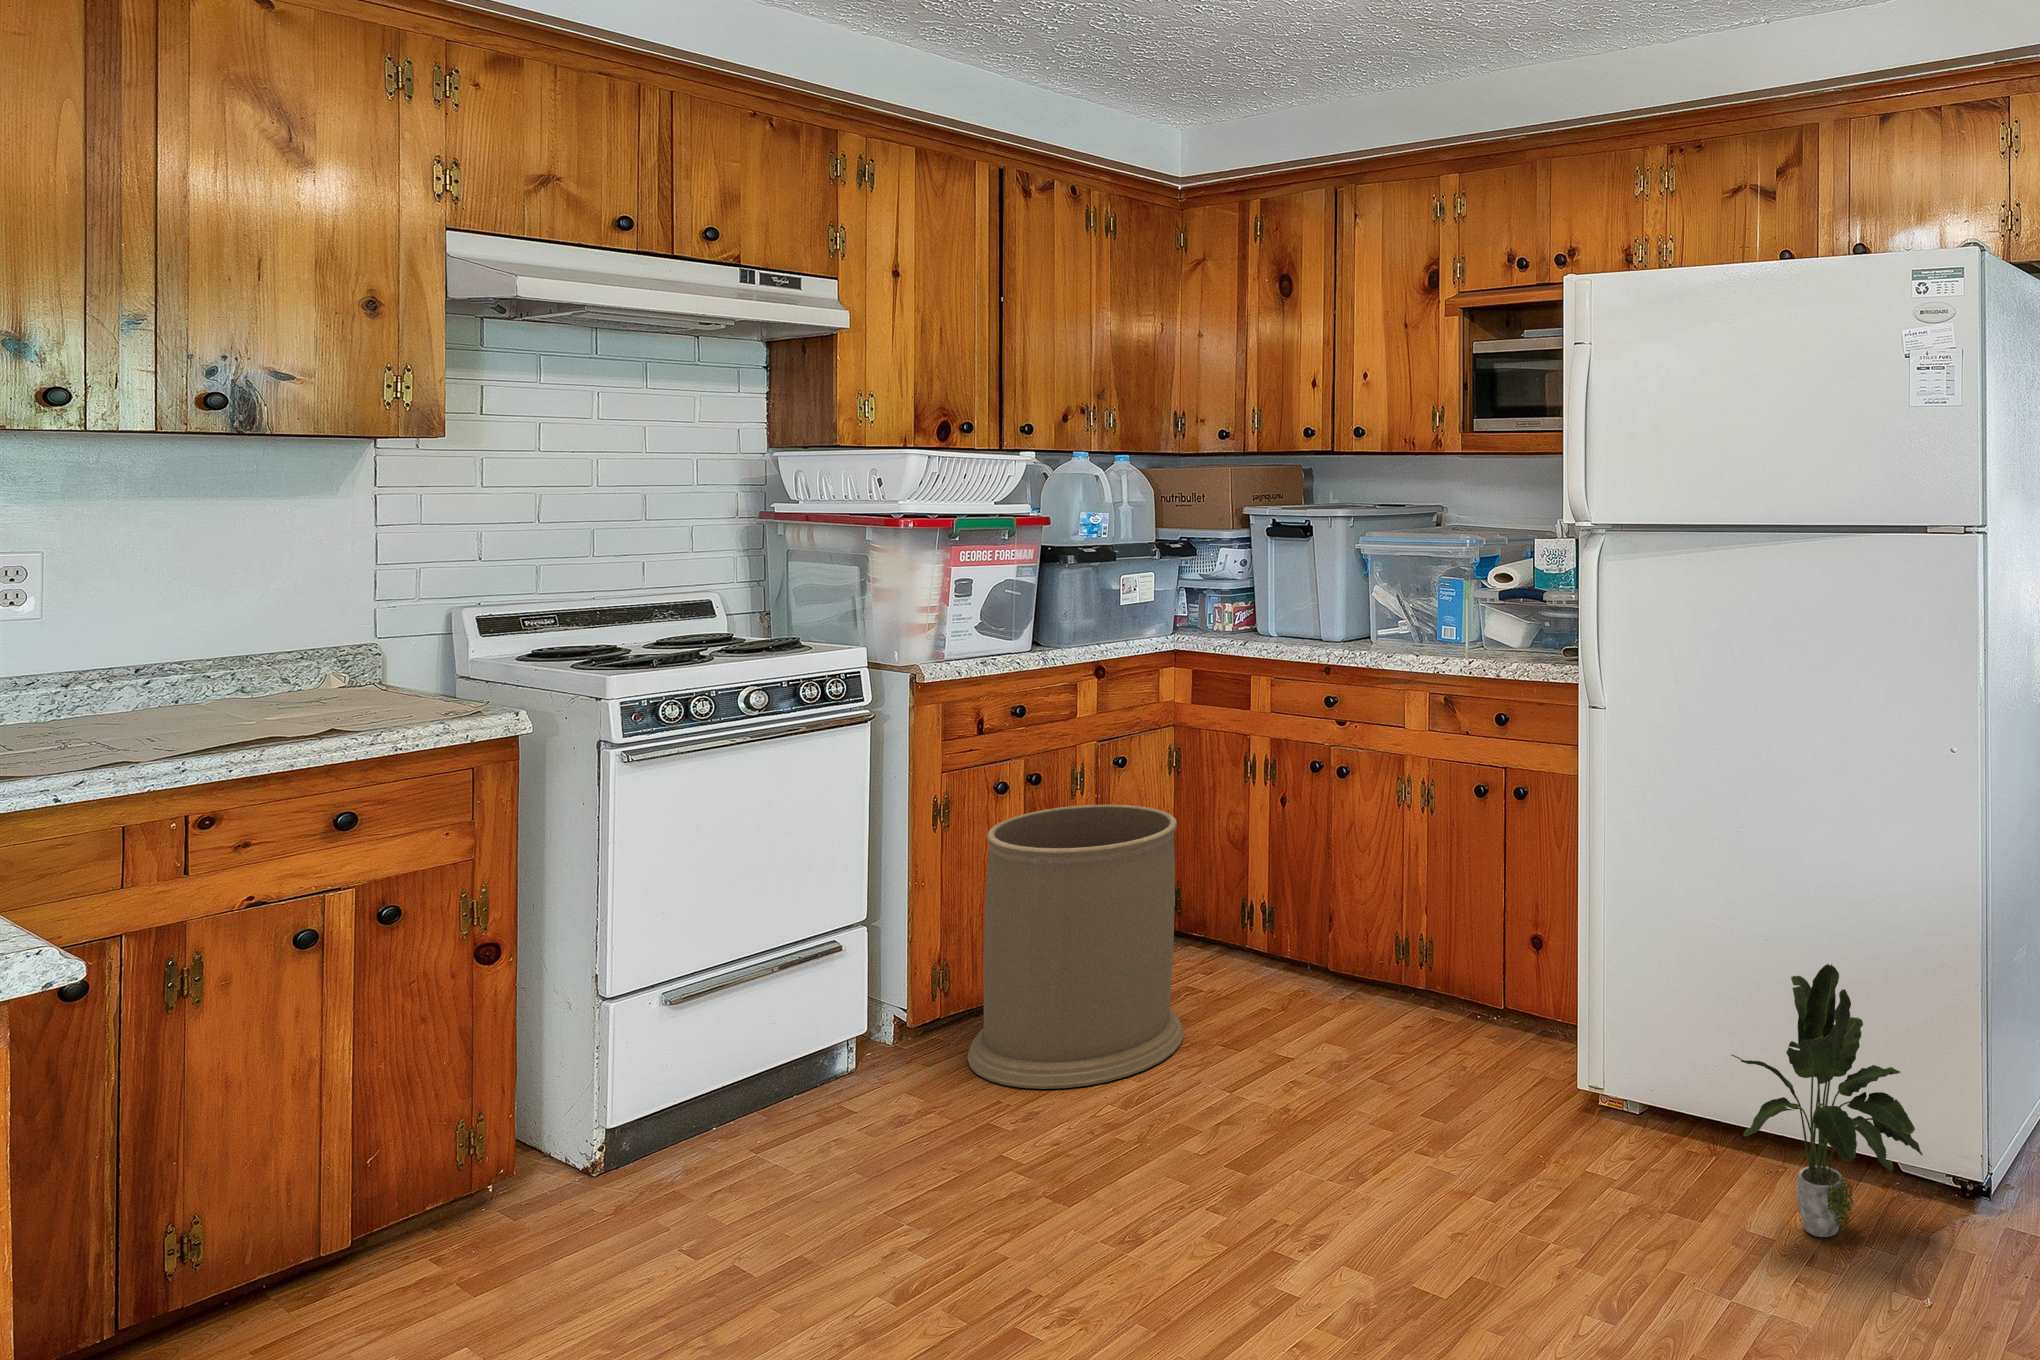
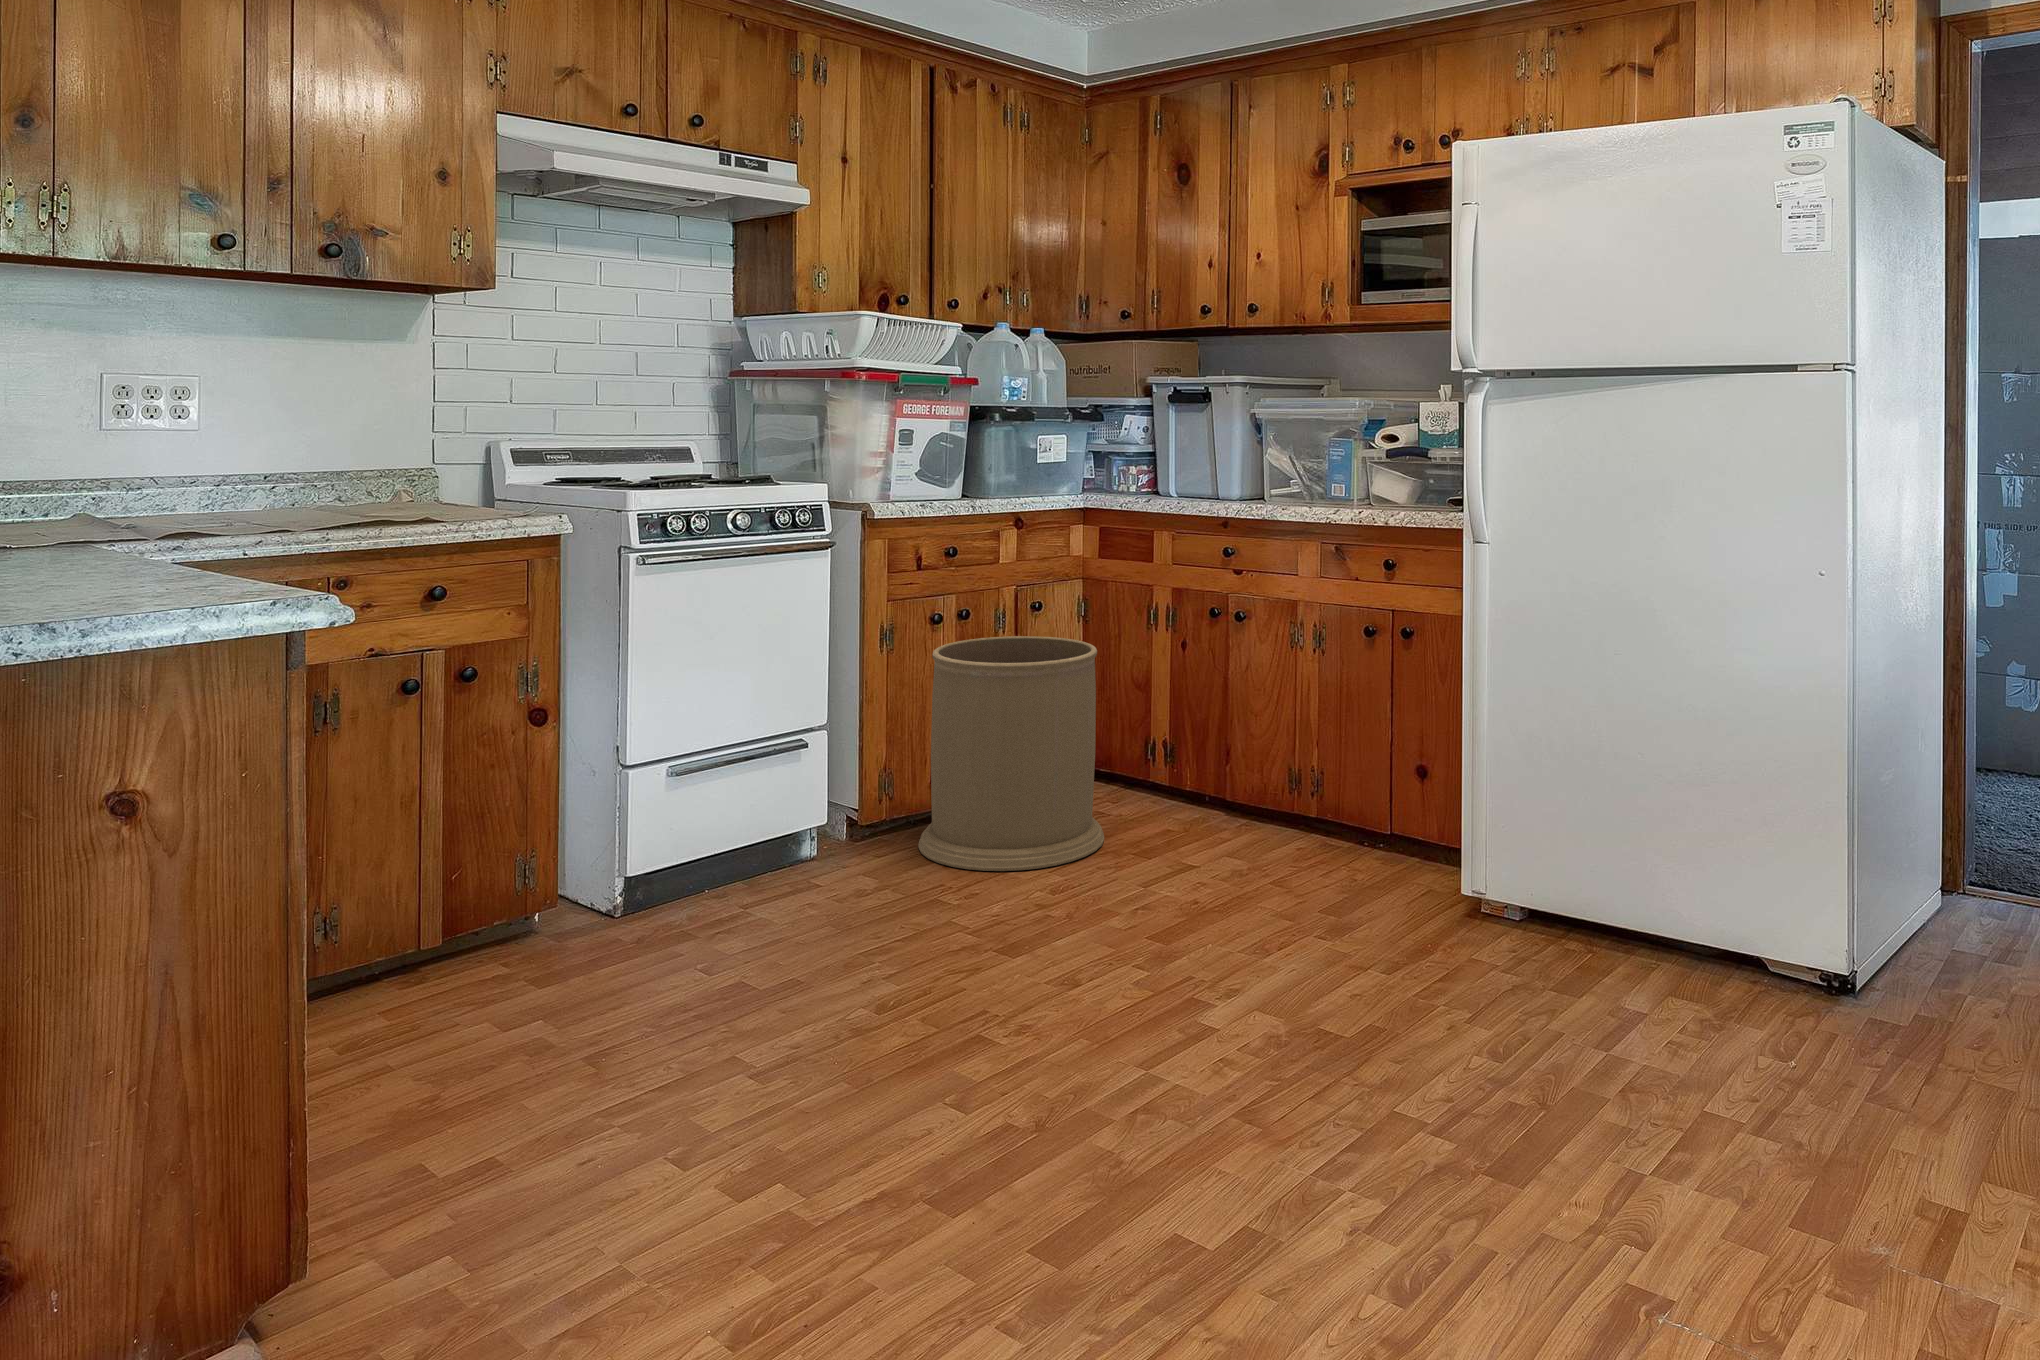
potted plant: present [1731,964,1923,1237] -> none [1601,765,1782,1007]

